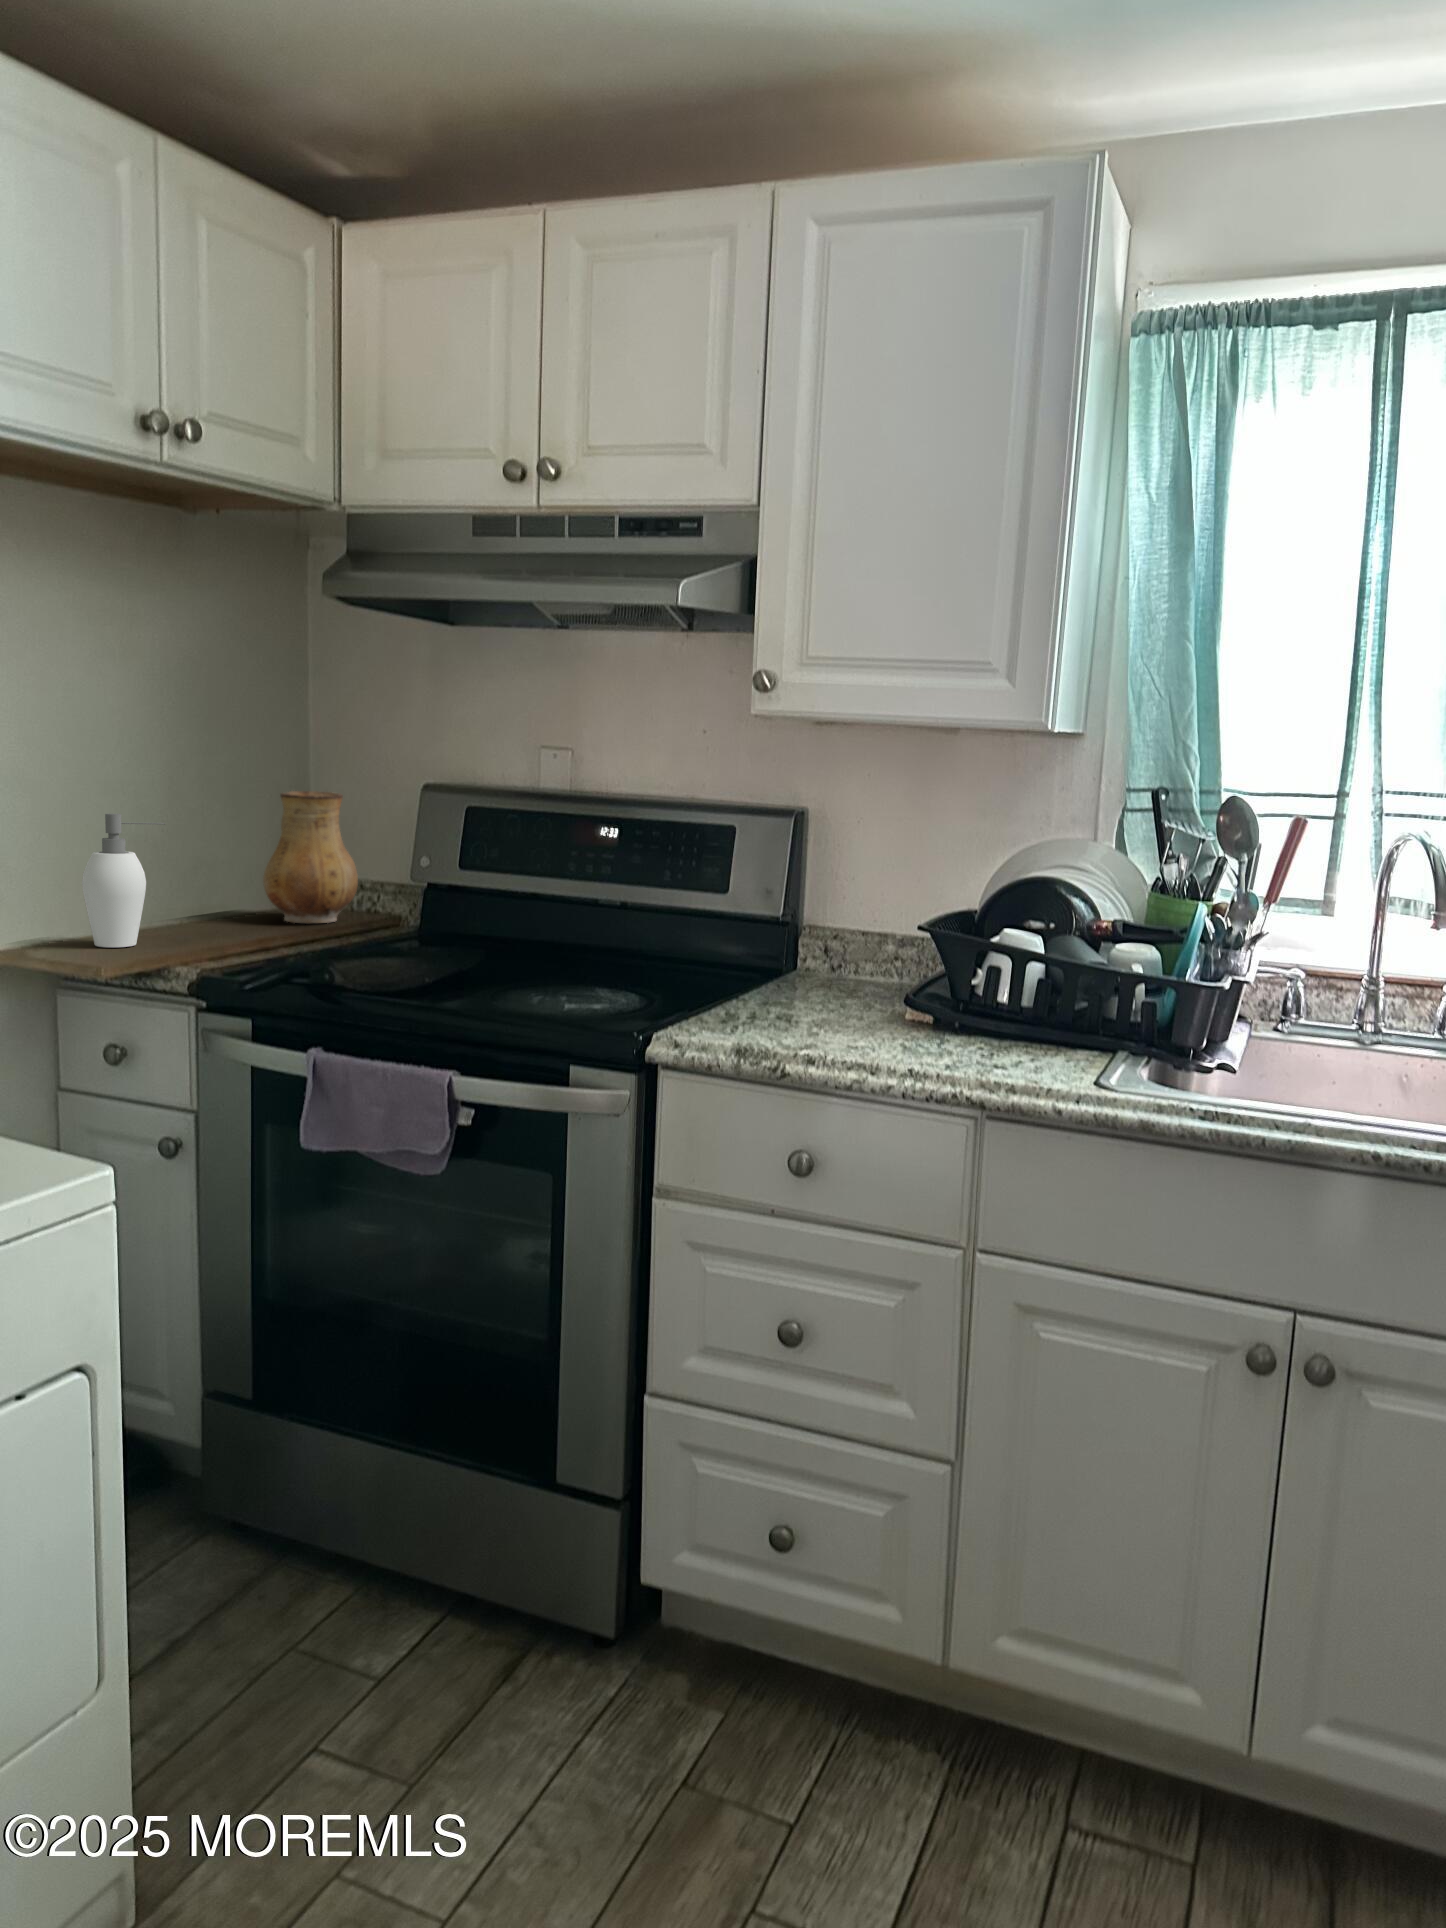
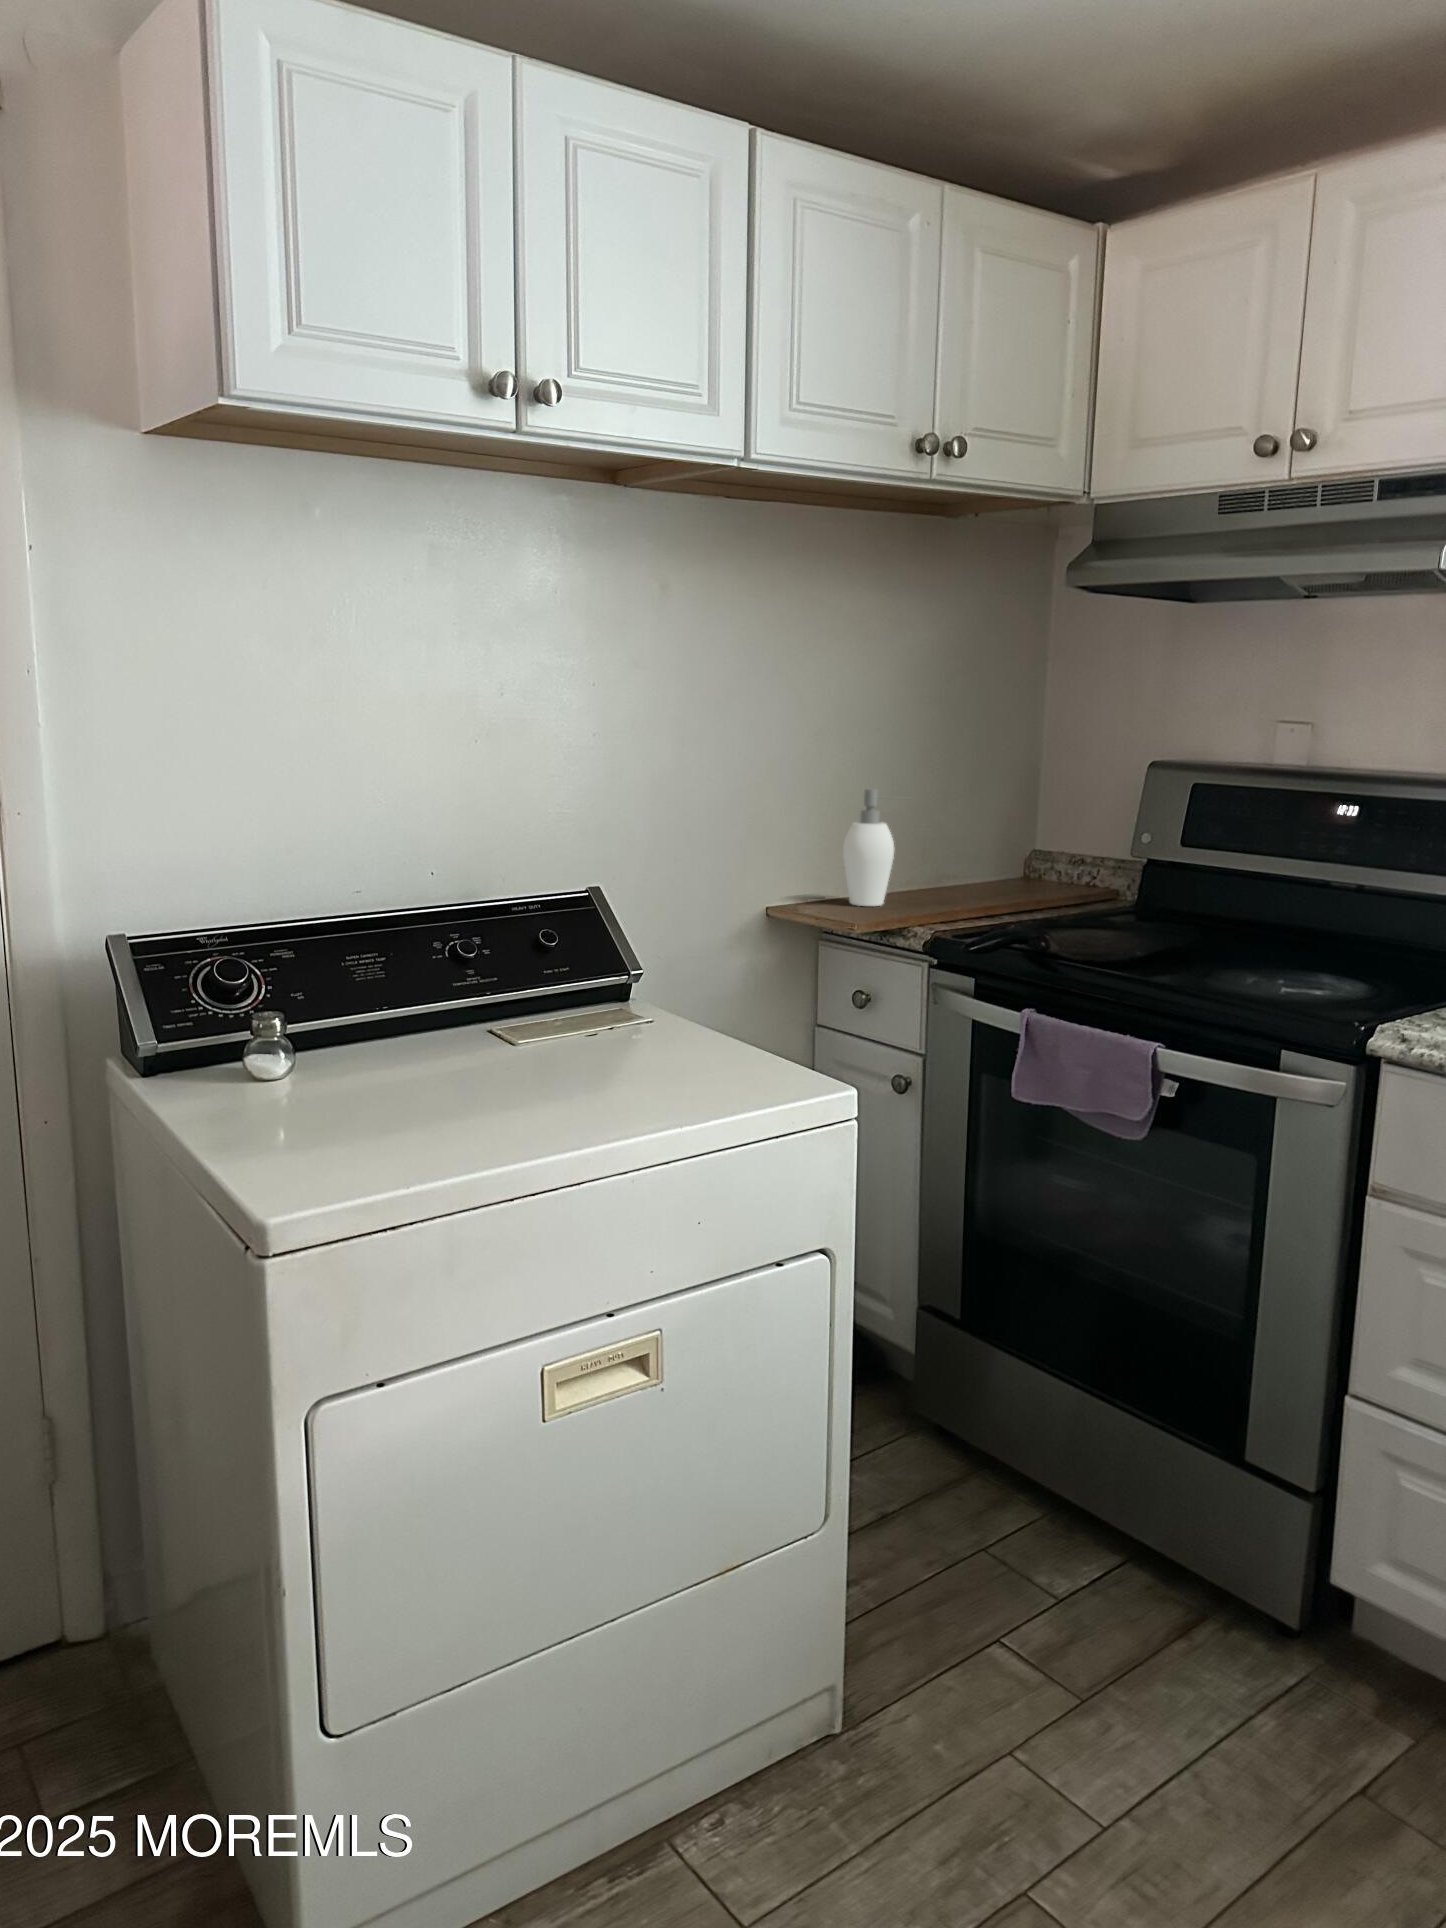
ceramic pitcher: present [263,791,358,923] -> none [994,769,1082,894]

